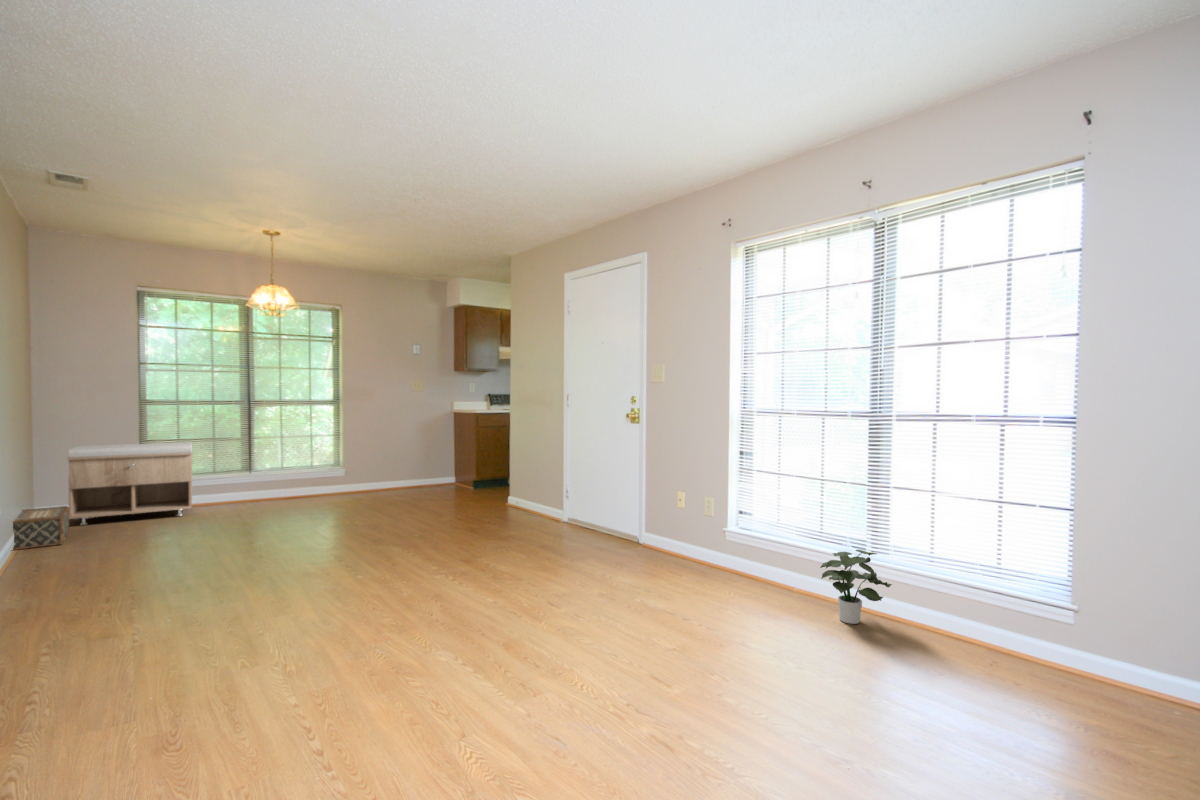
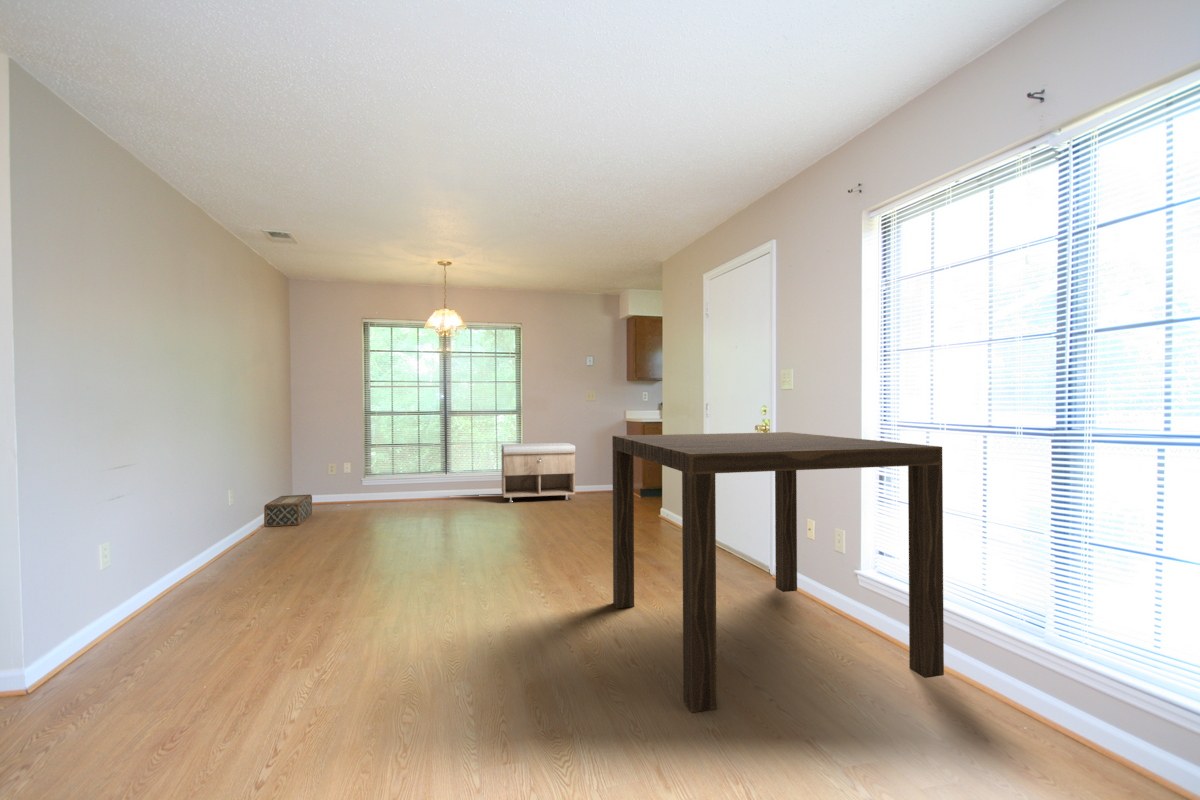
dining table: none [524,419,797,644] -> present [612,432,944,712]
storage bench: present [68,442,192,525] -> present [501,443,575,502]
potted plant: present [820,550,892,624] -> none [962,628,1088,743]

